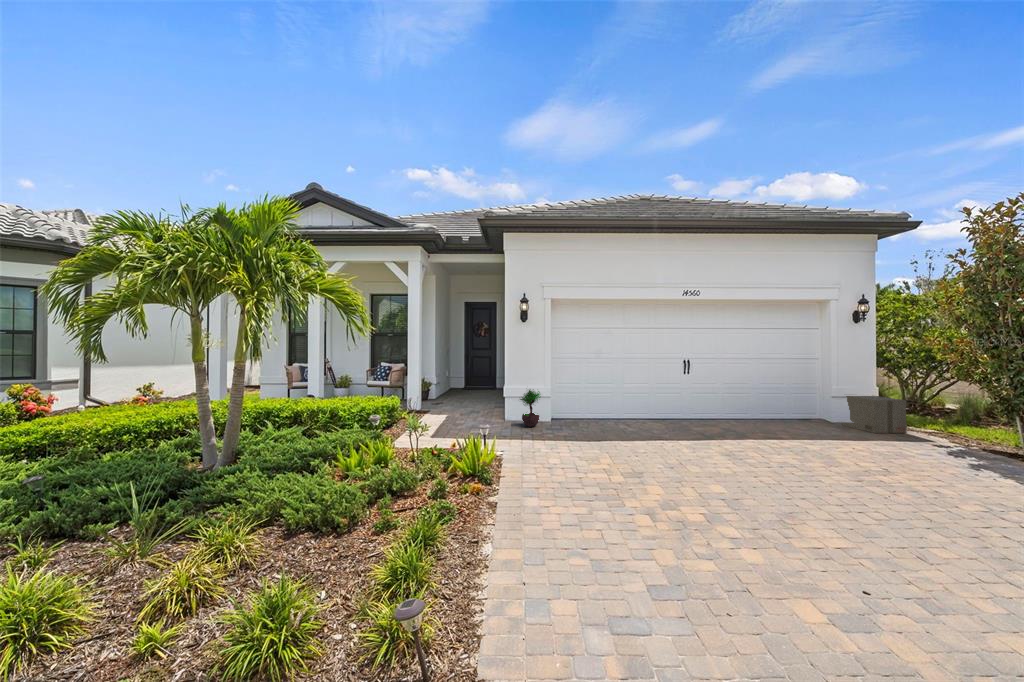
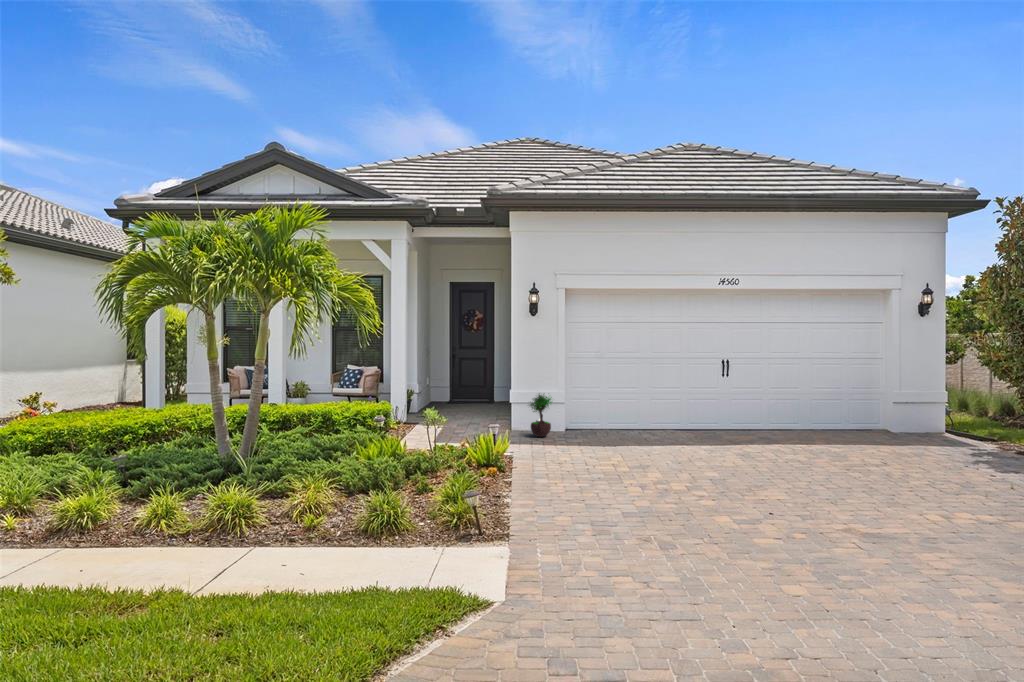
cardboard box: present [842,396,907,433] -> none [901,400,961,441]

